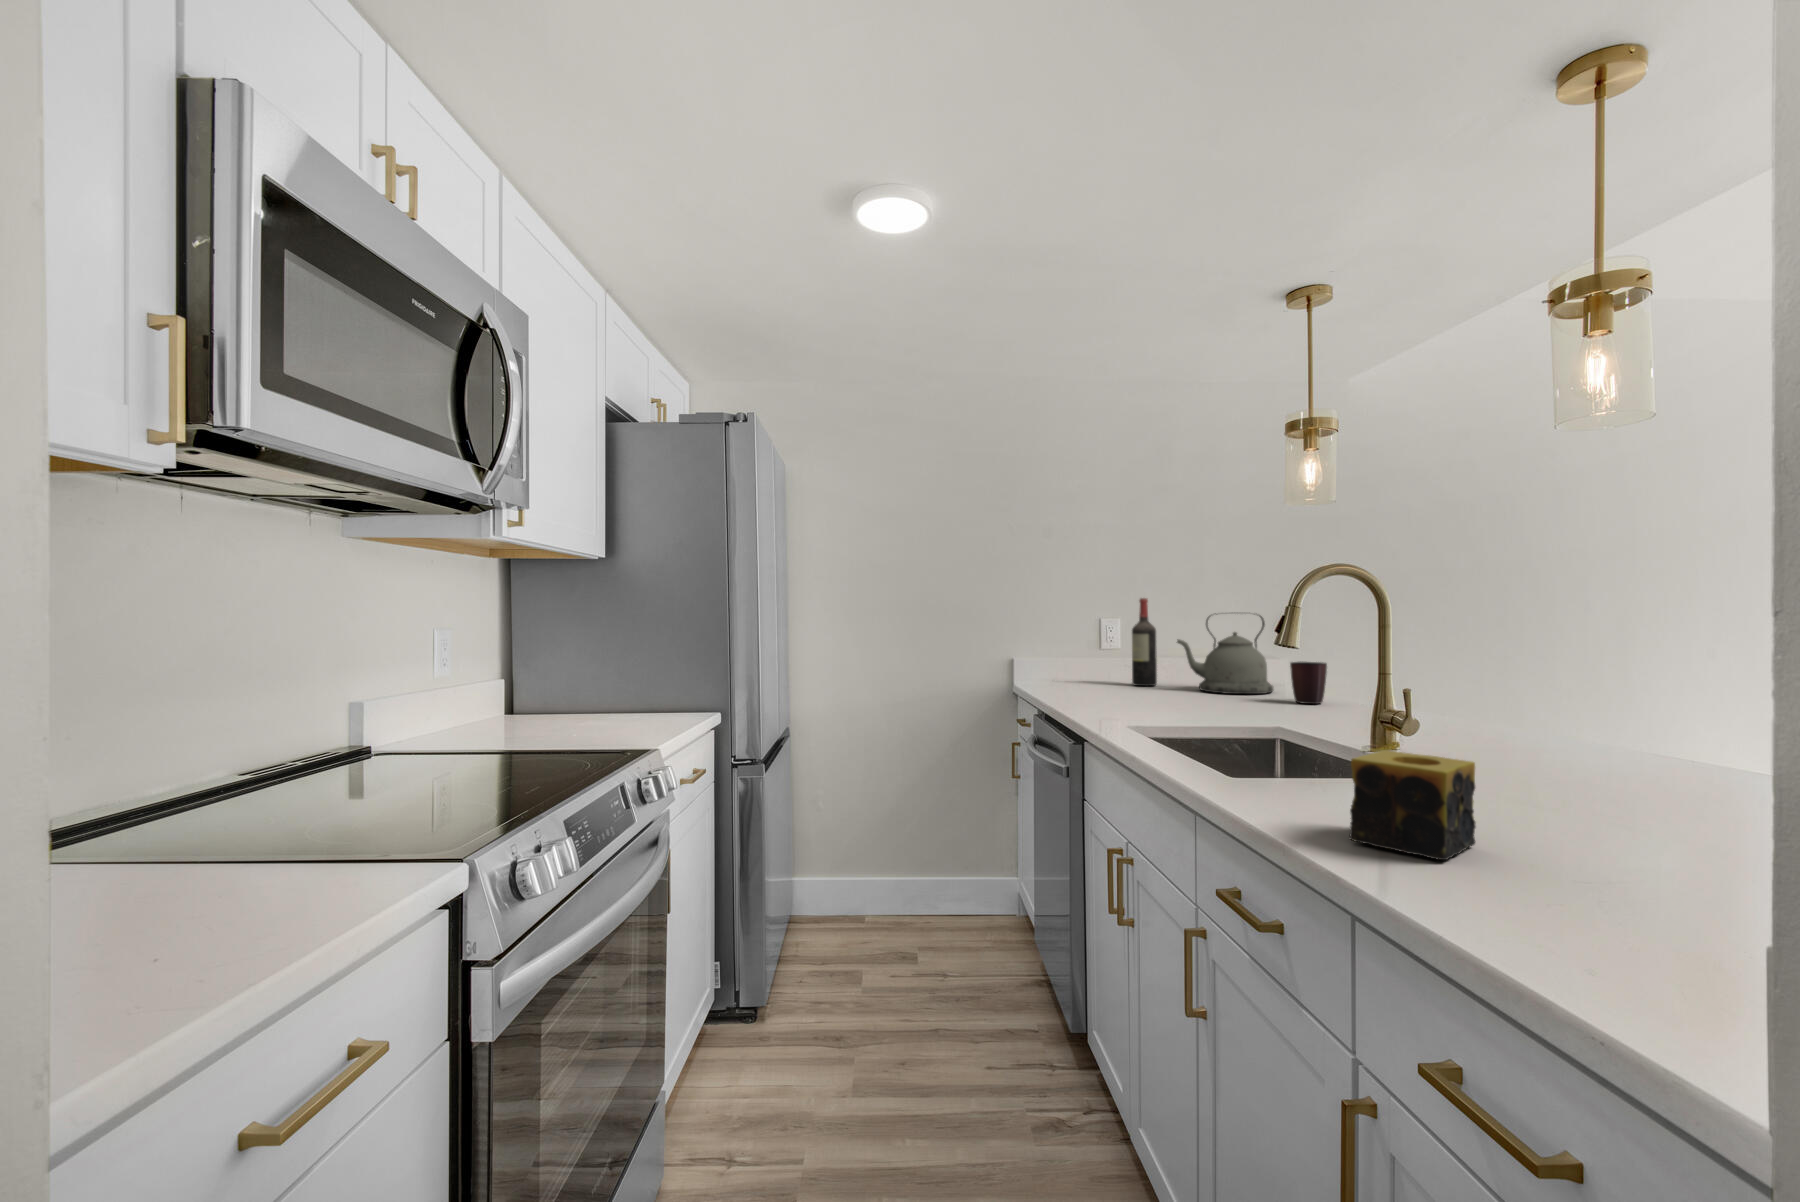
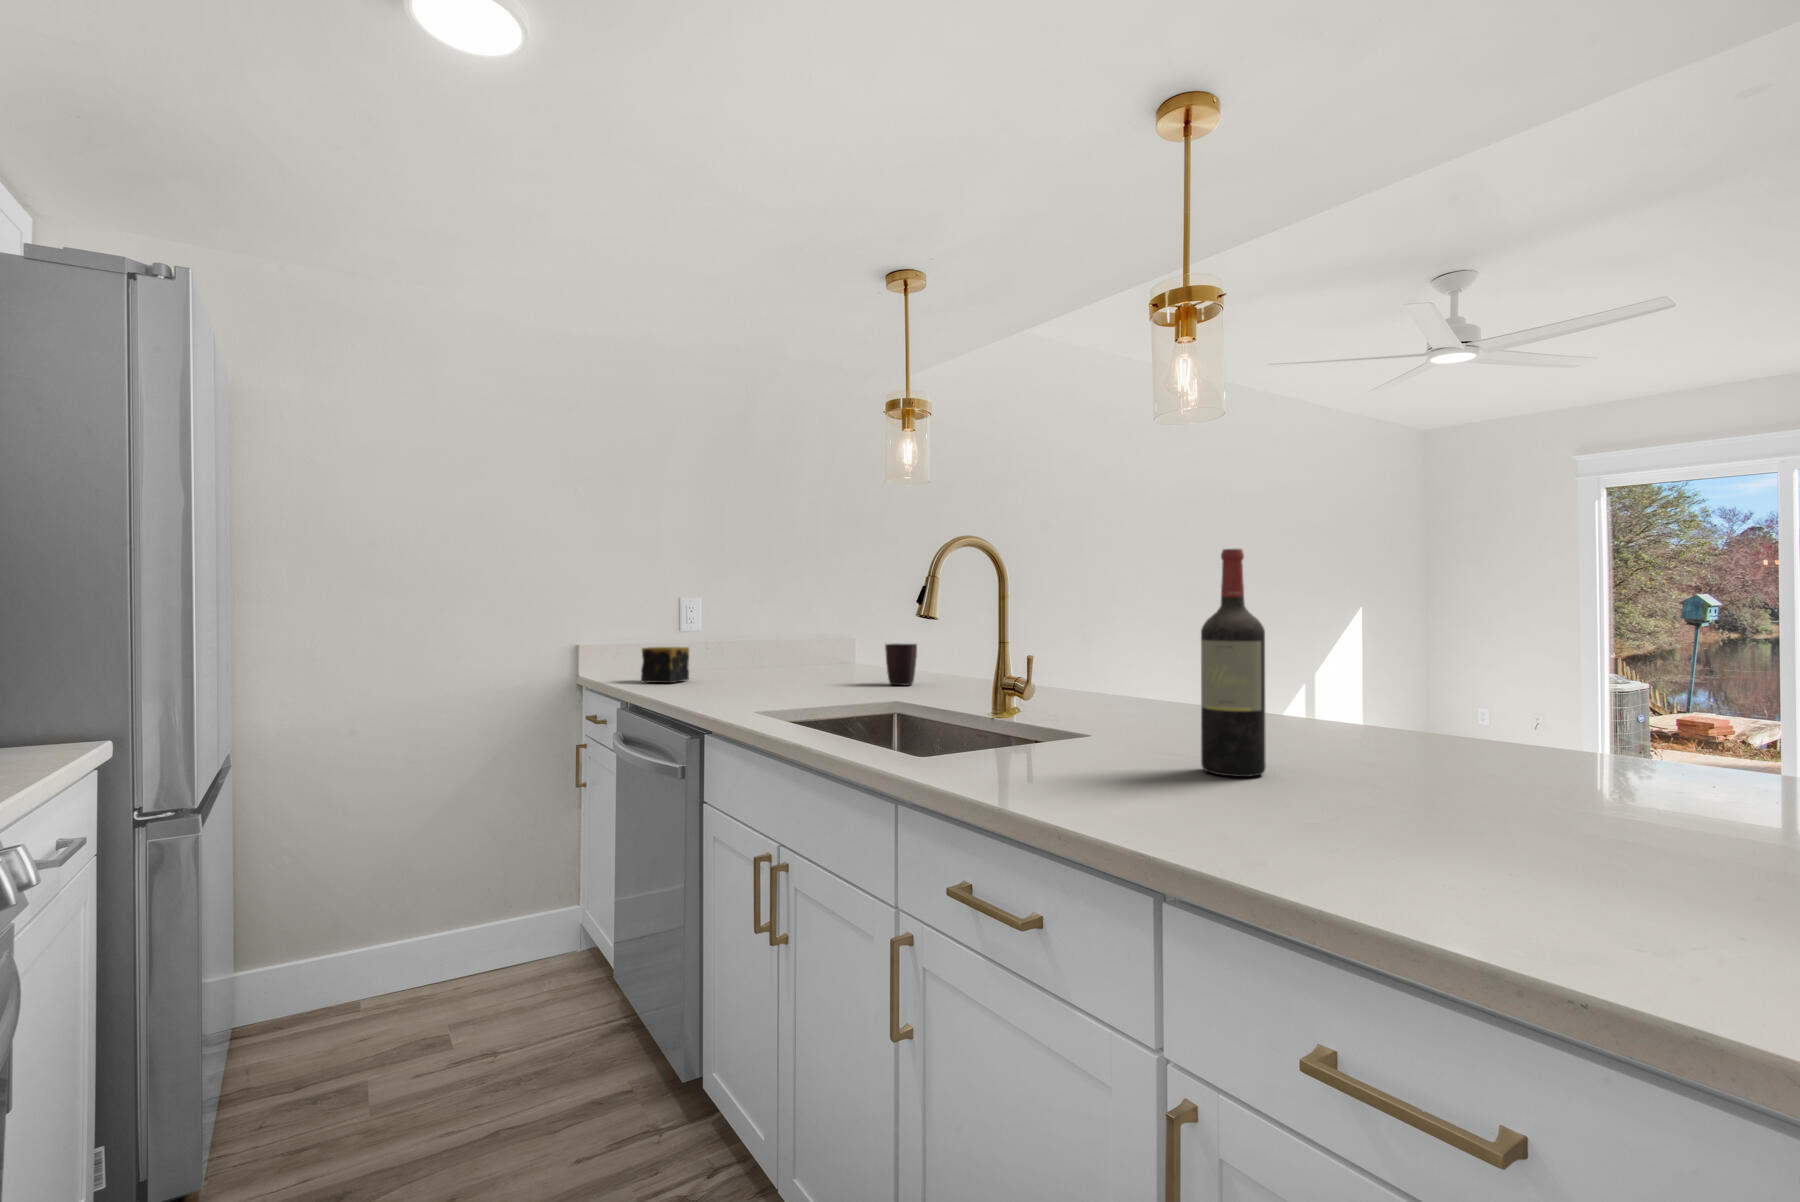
wine bottle: present [1132,598,1157,686] -> present [1201,549,1266,777]
kettle: present [1177,613,1274,694] -> none [766,596,860,681]
candle: present [1350,750,1476,860] -> present [641,647,689,683]

